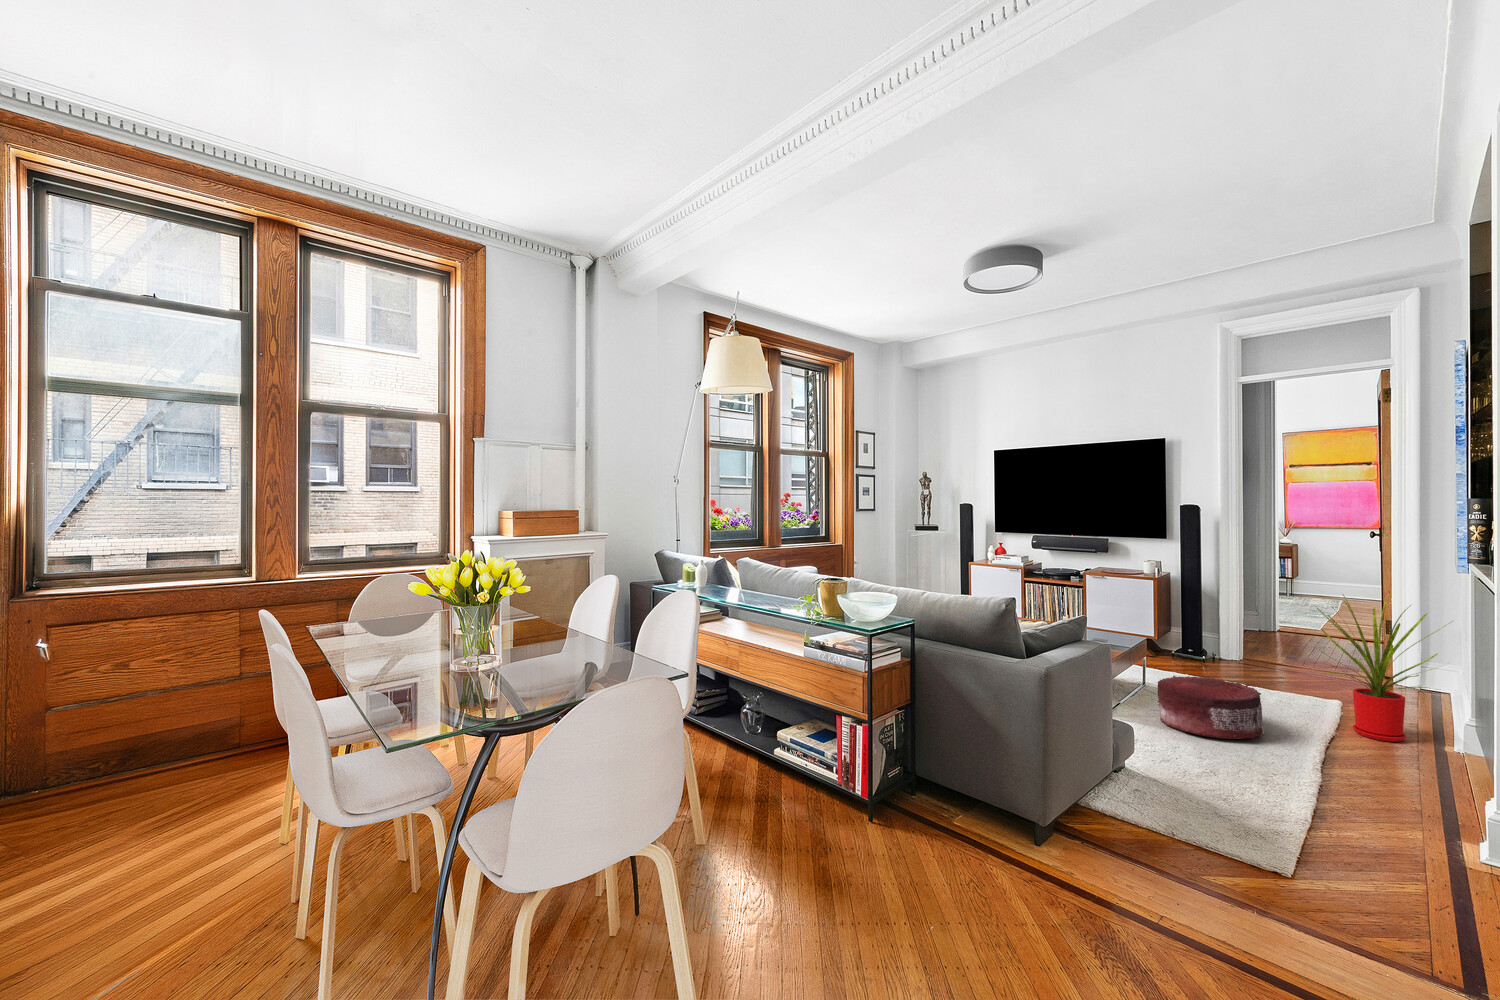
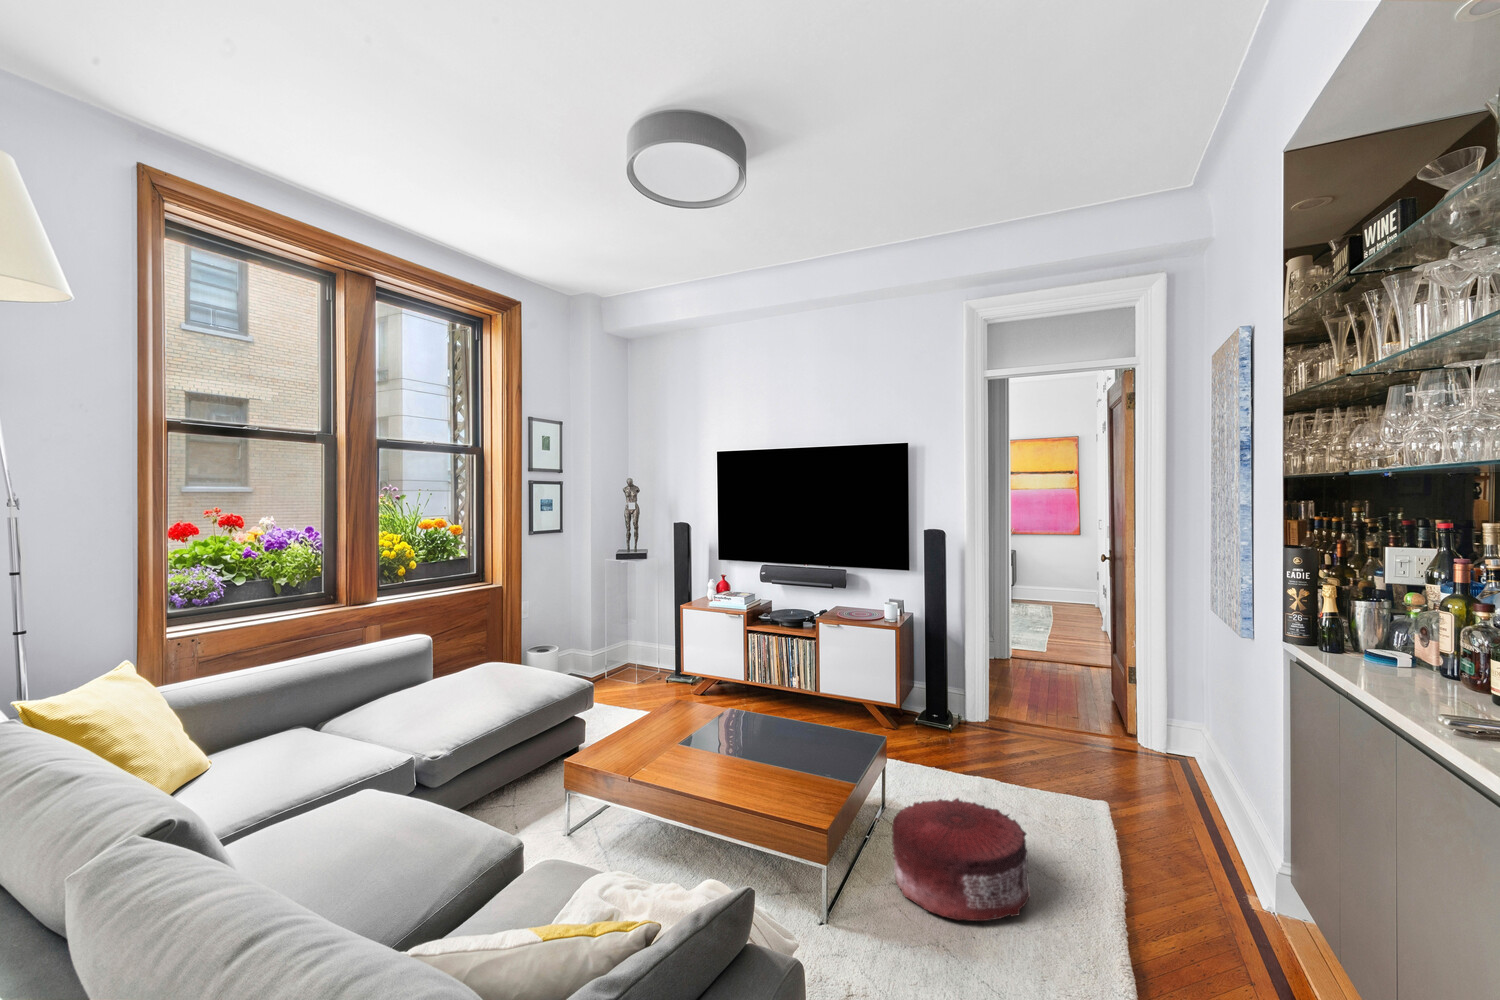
house plant: present [1317,595,1451,742] -> none [1082,663,1244,878]

